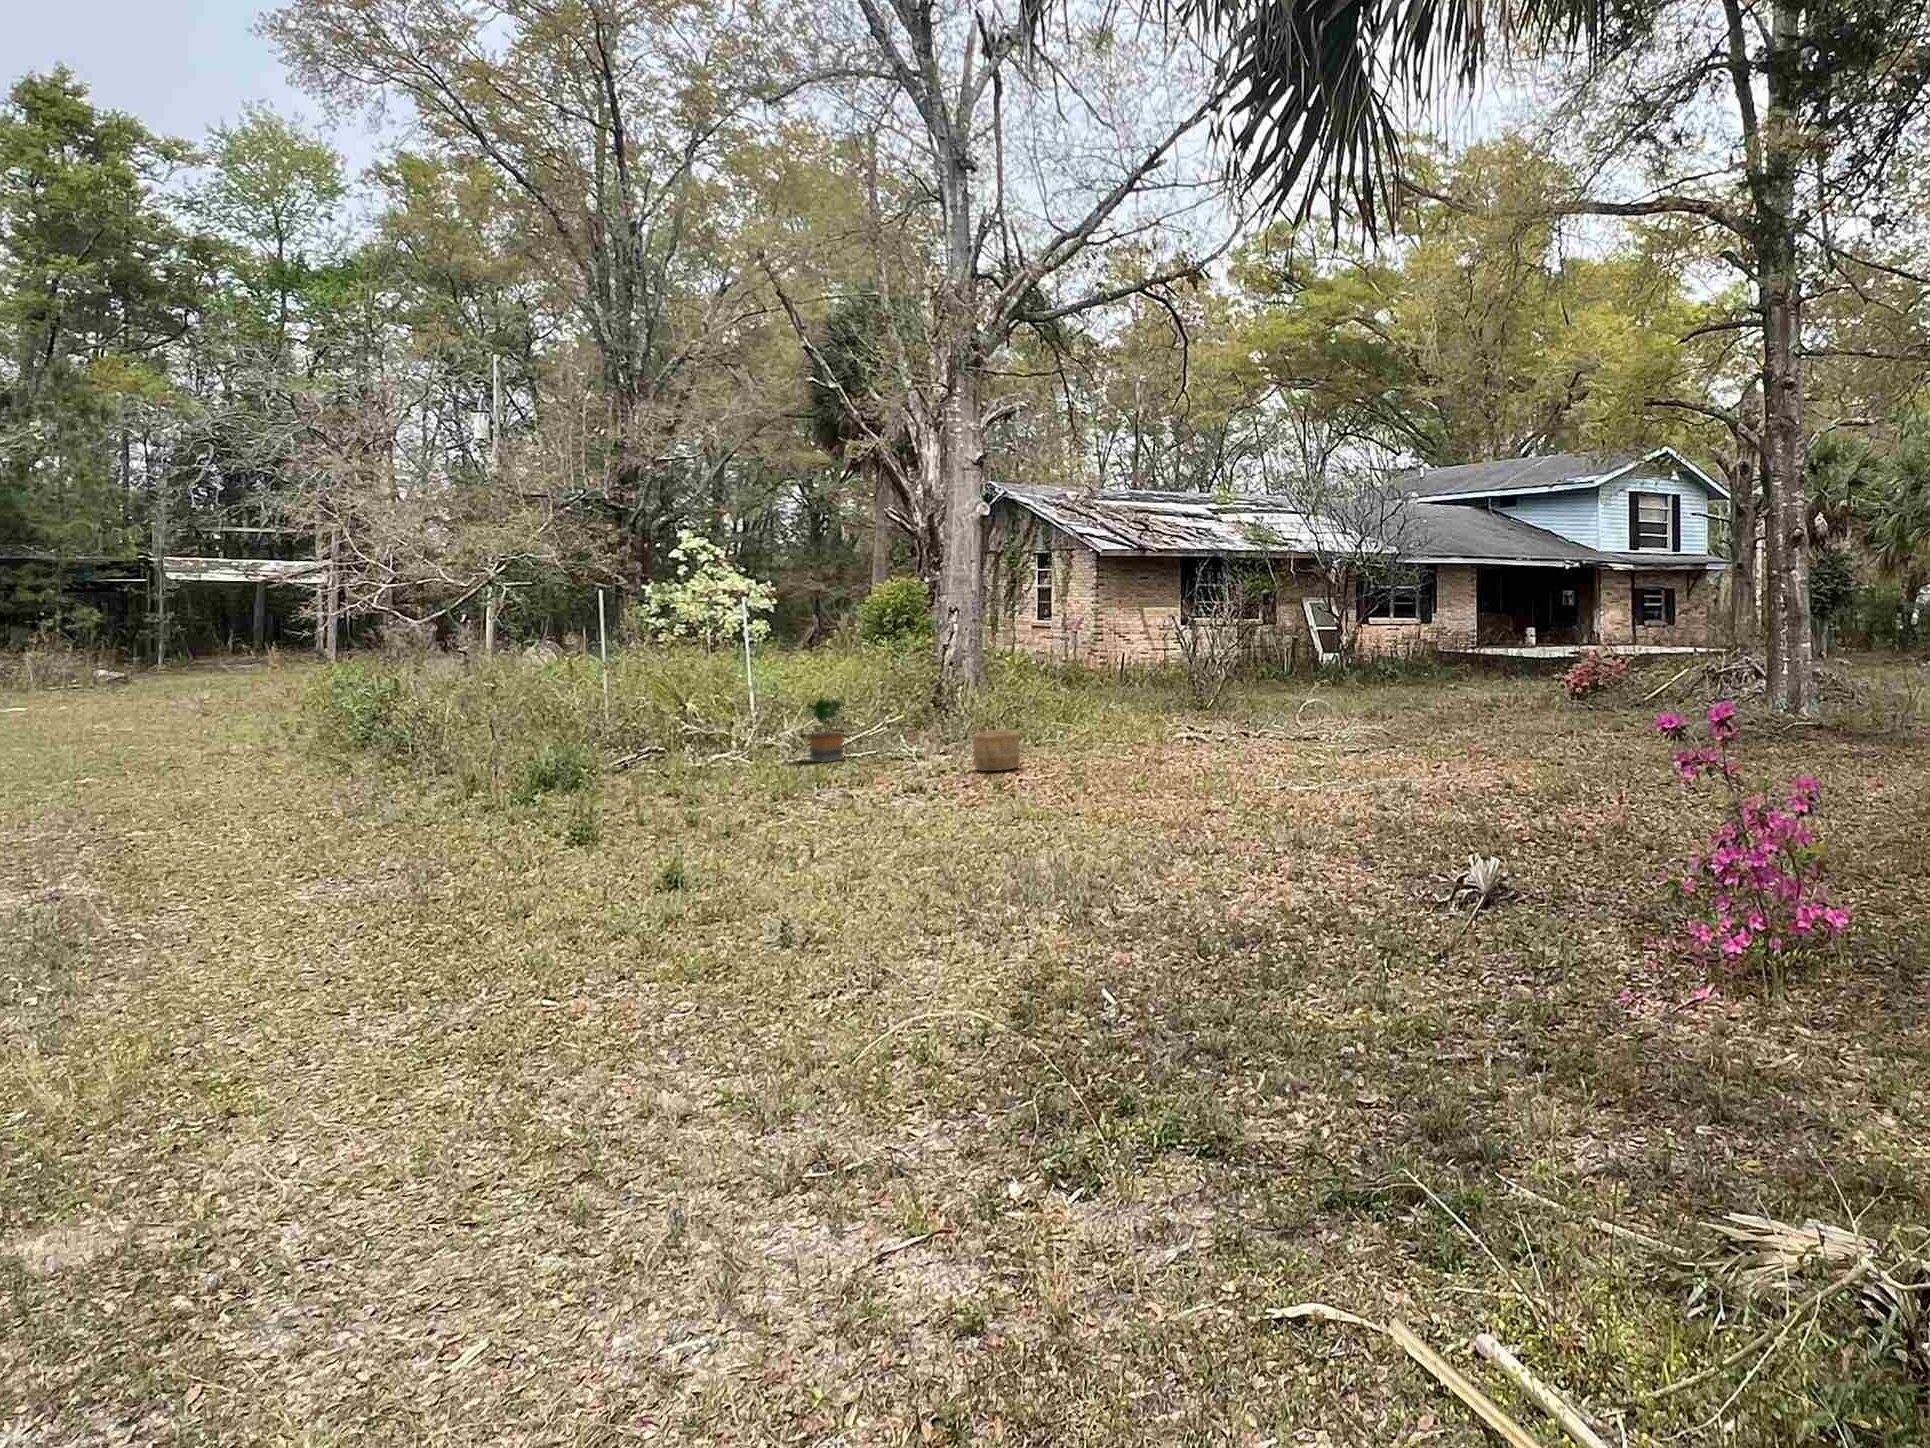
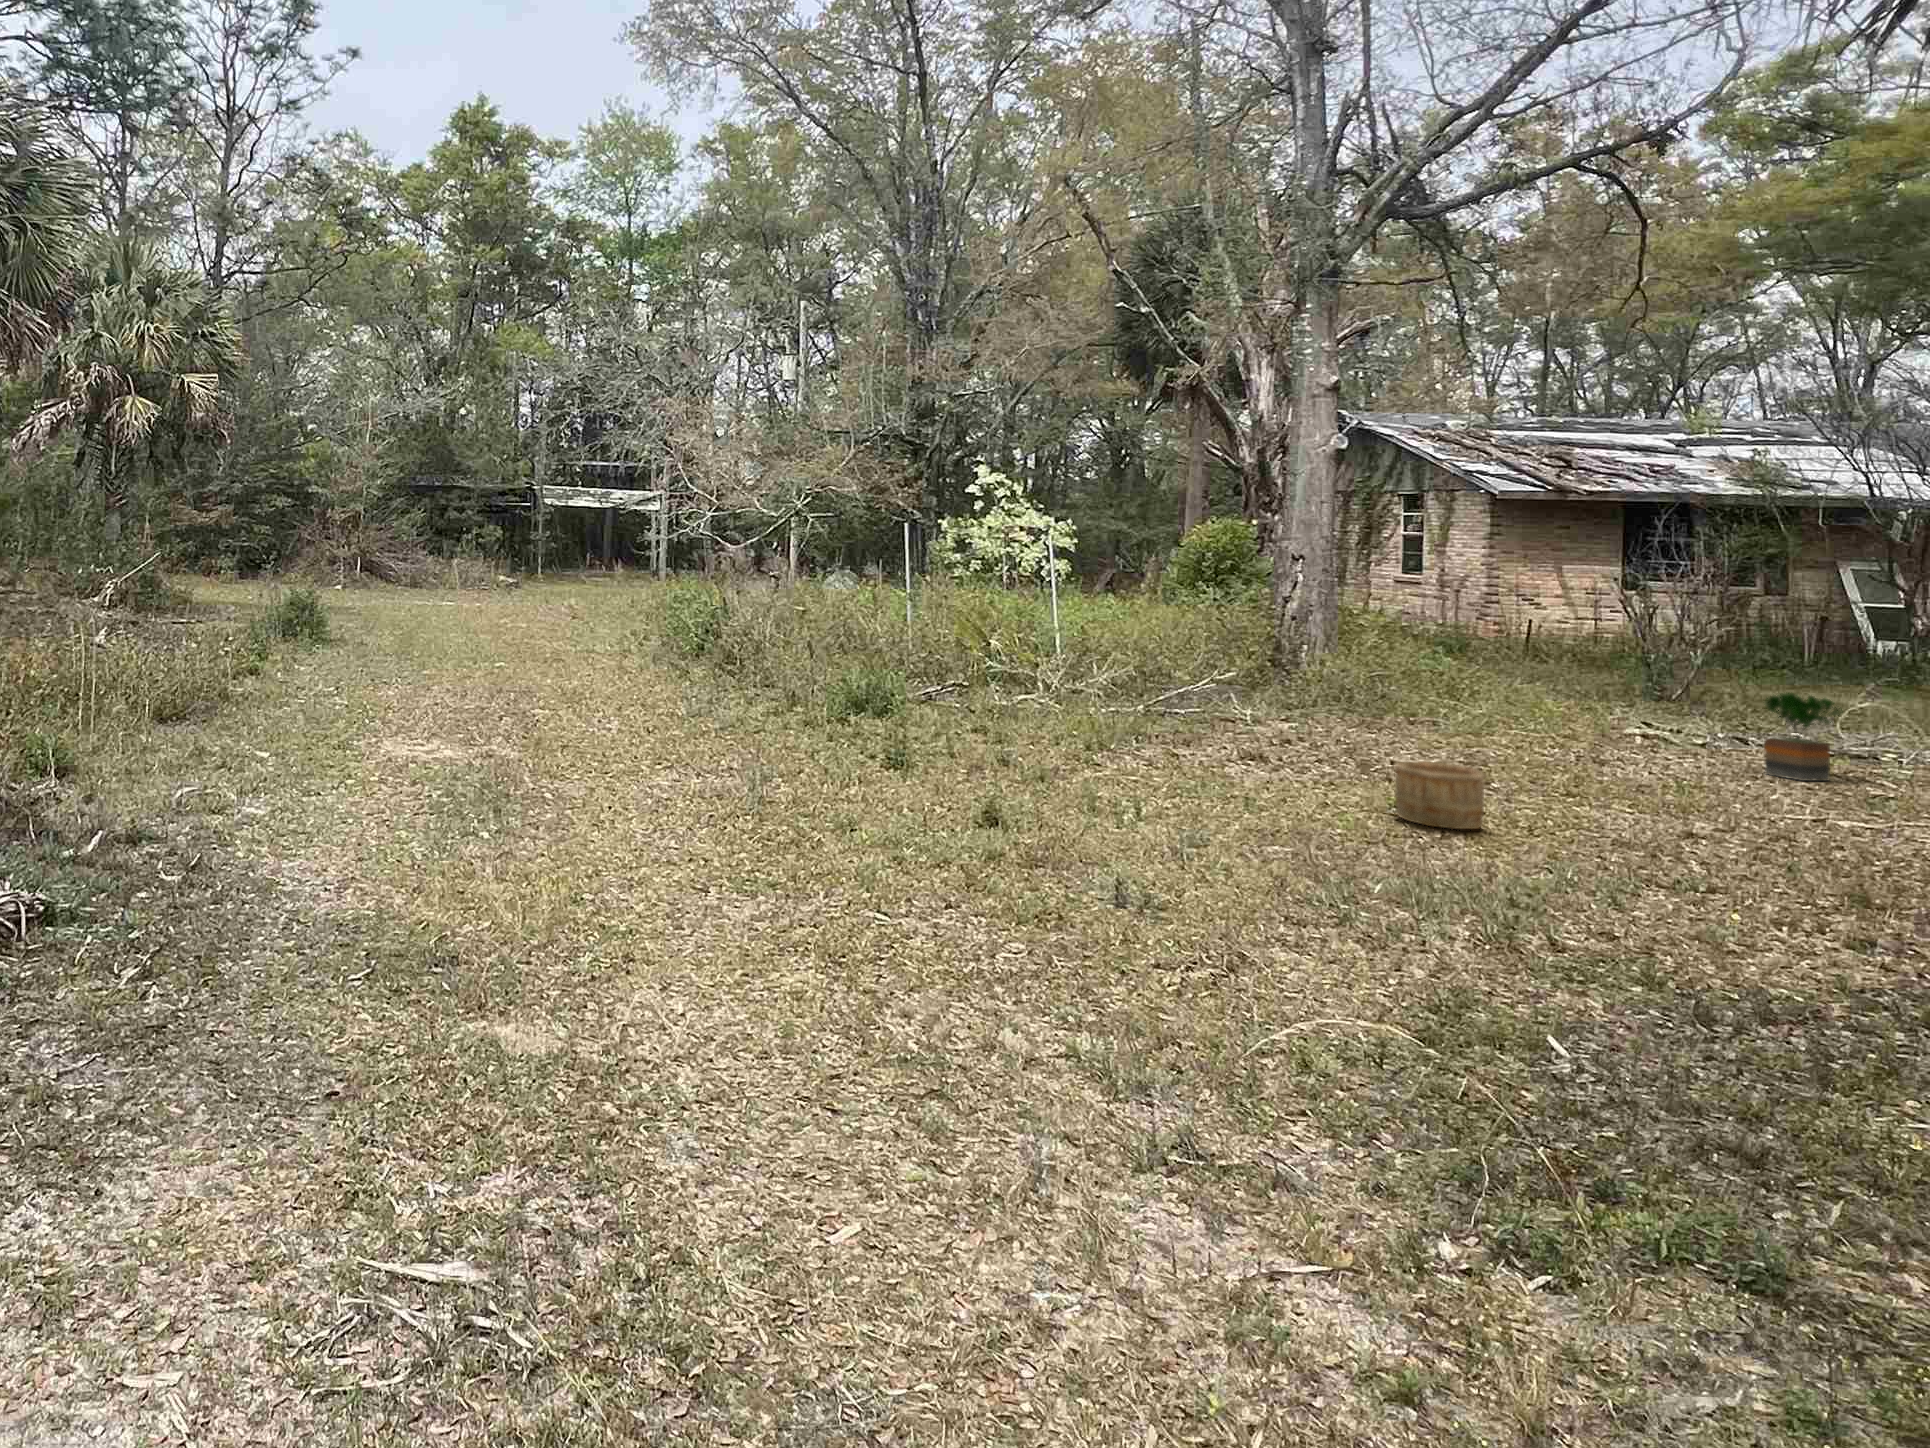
potted tree: present [806,698,847,762] -> present [1764,693,1843,781]

